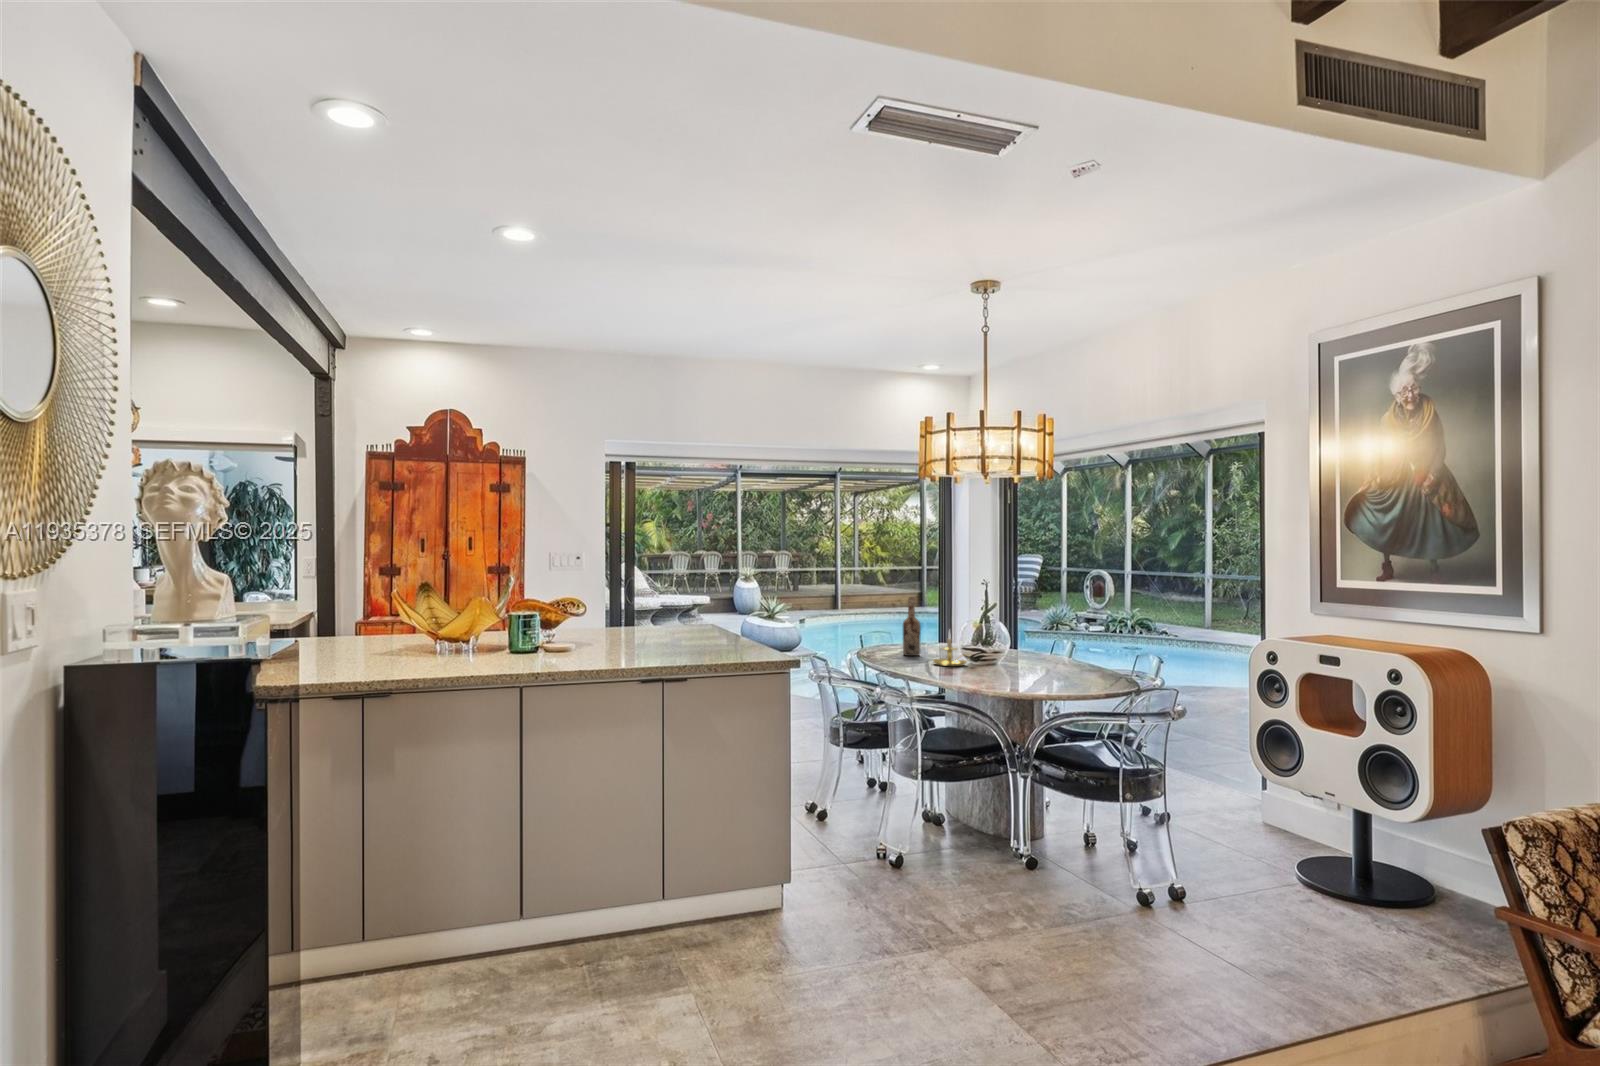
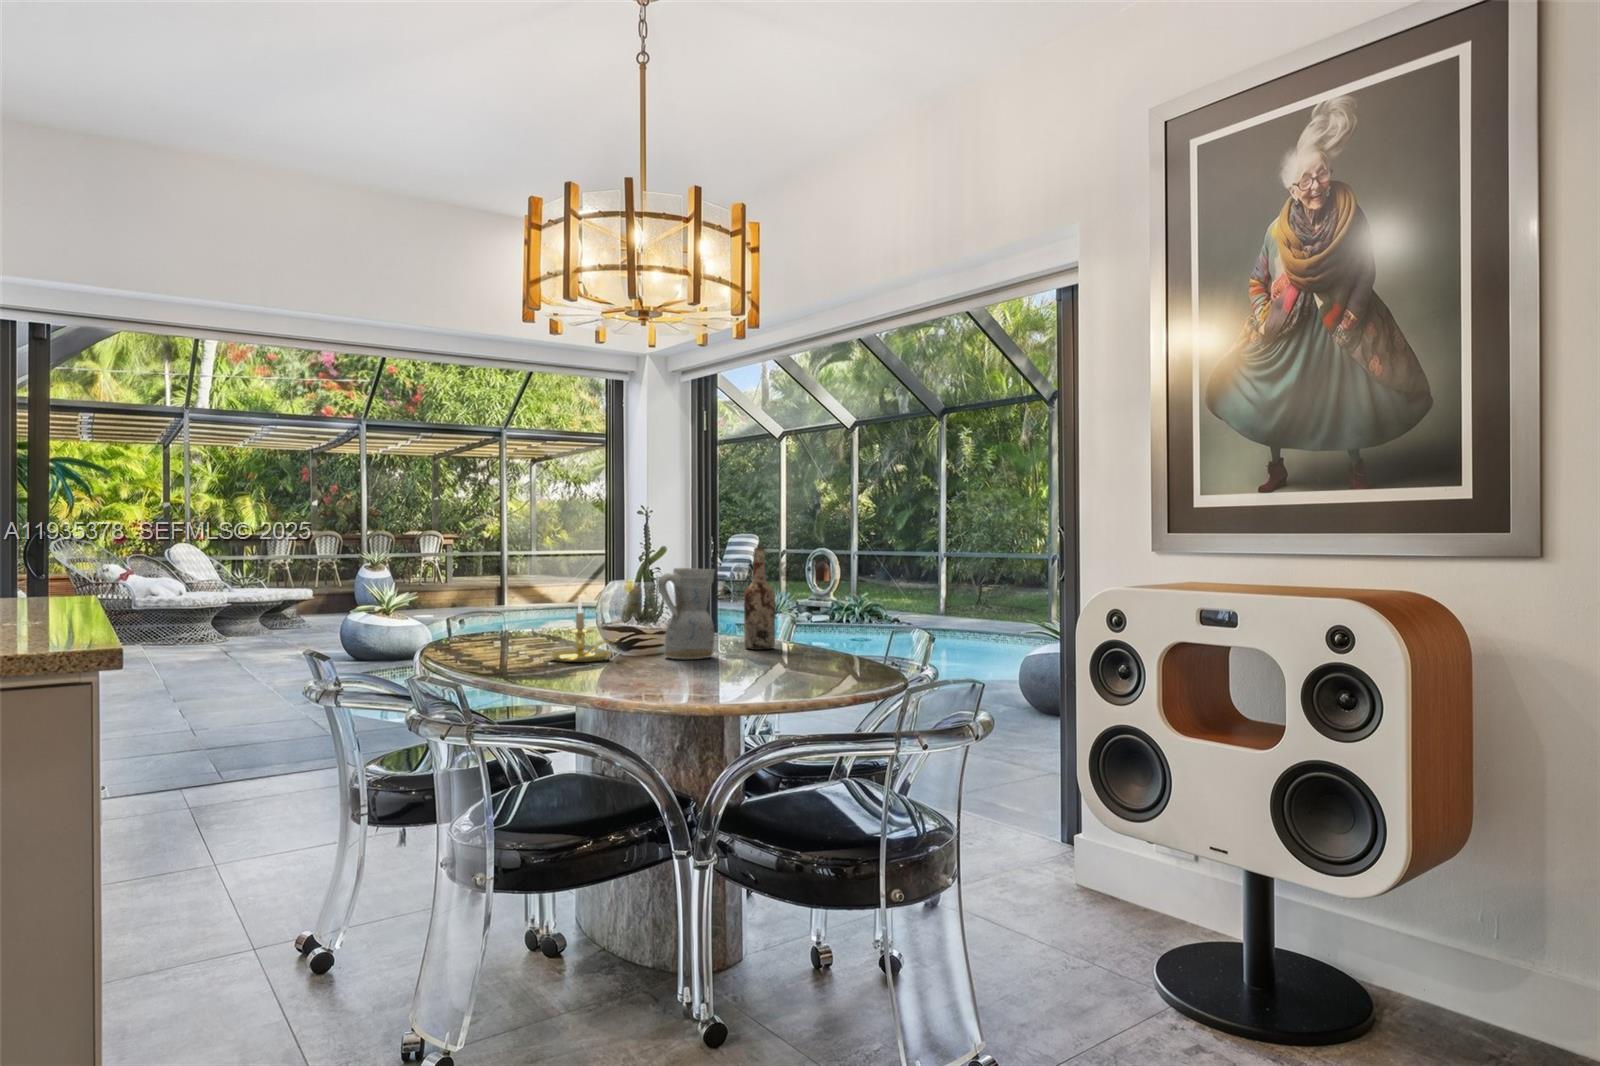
wine bottle: present [903,597,921,656] -> present [744,548,775,650]
ceramic pitcher: none [994,614,1026,667] -> present [658,568,715,659]

